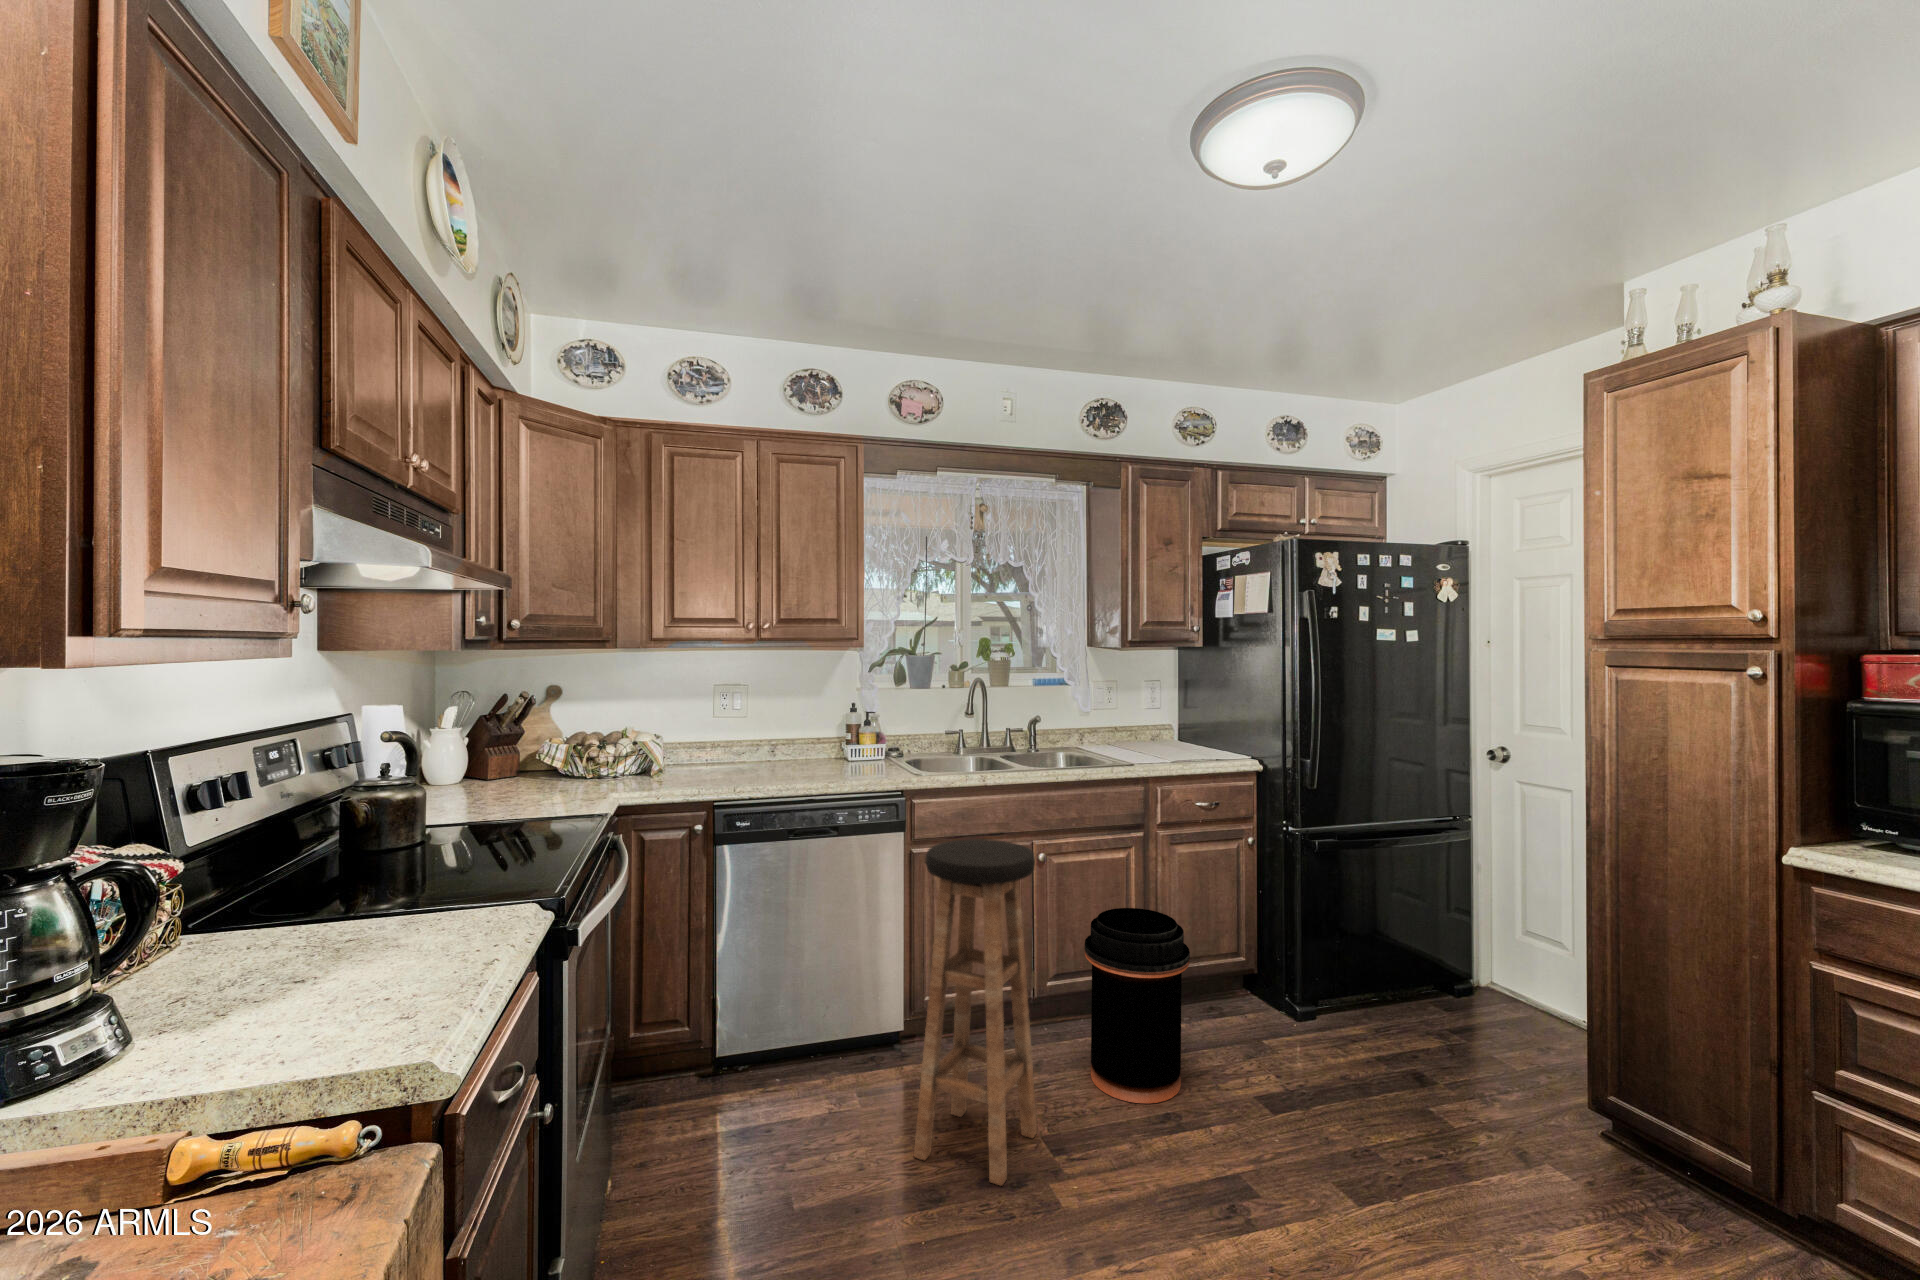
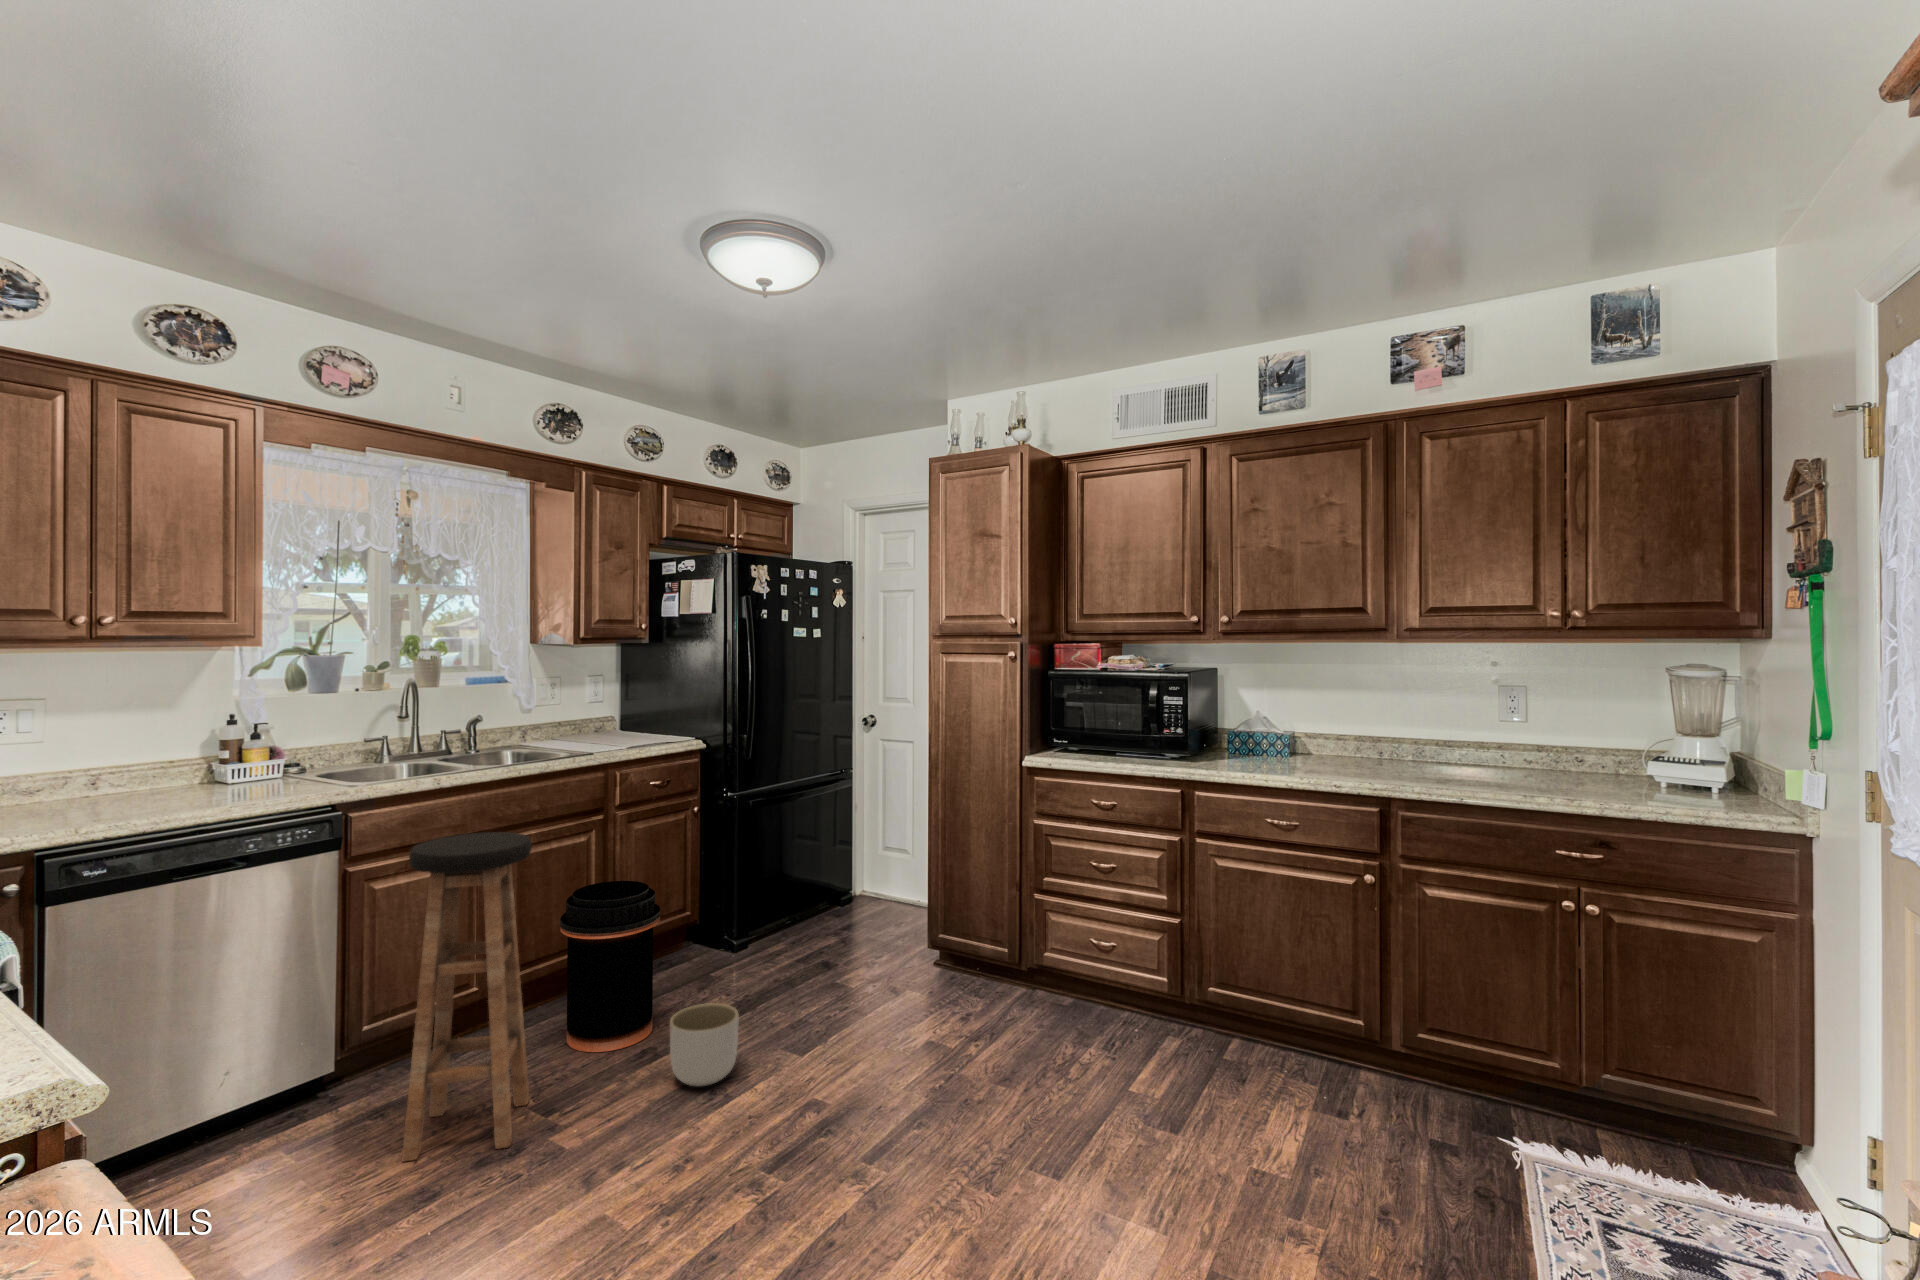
planter: none [1181,1088,1267,1201] -> present [670,1003,739,1087]

